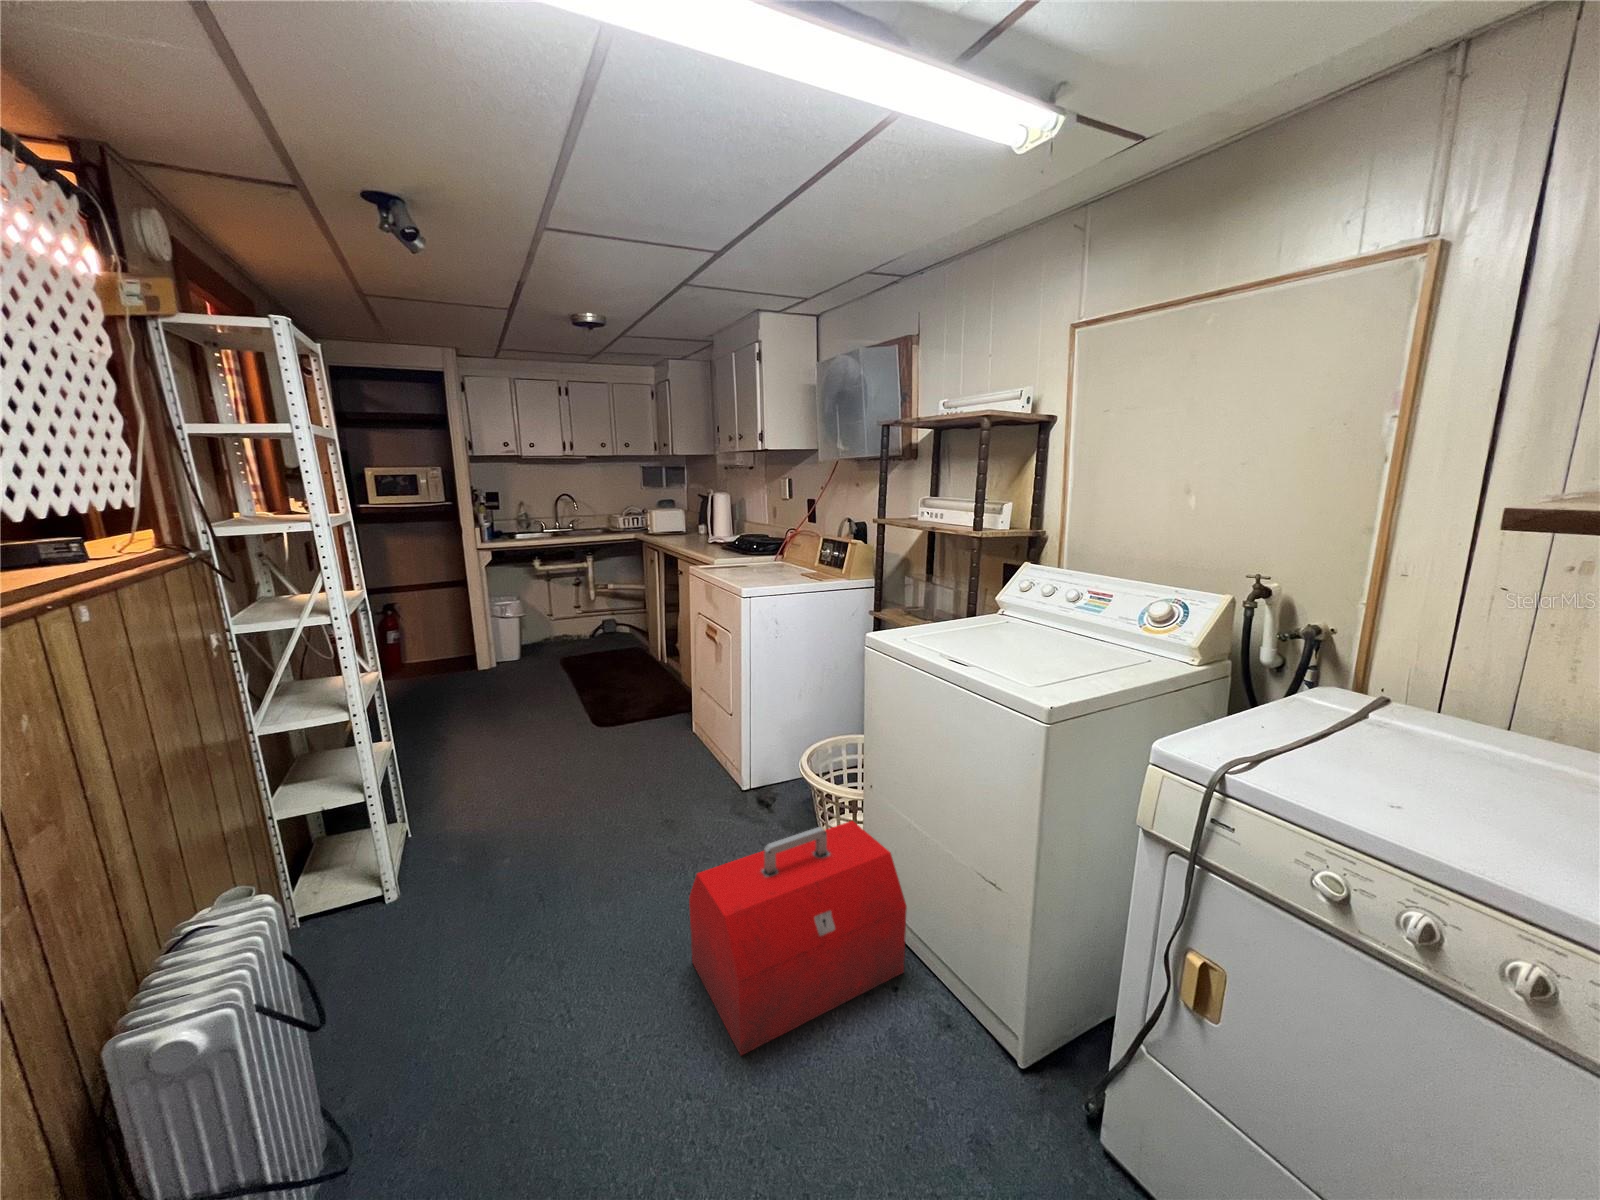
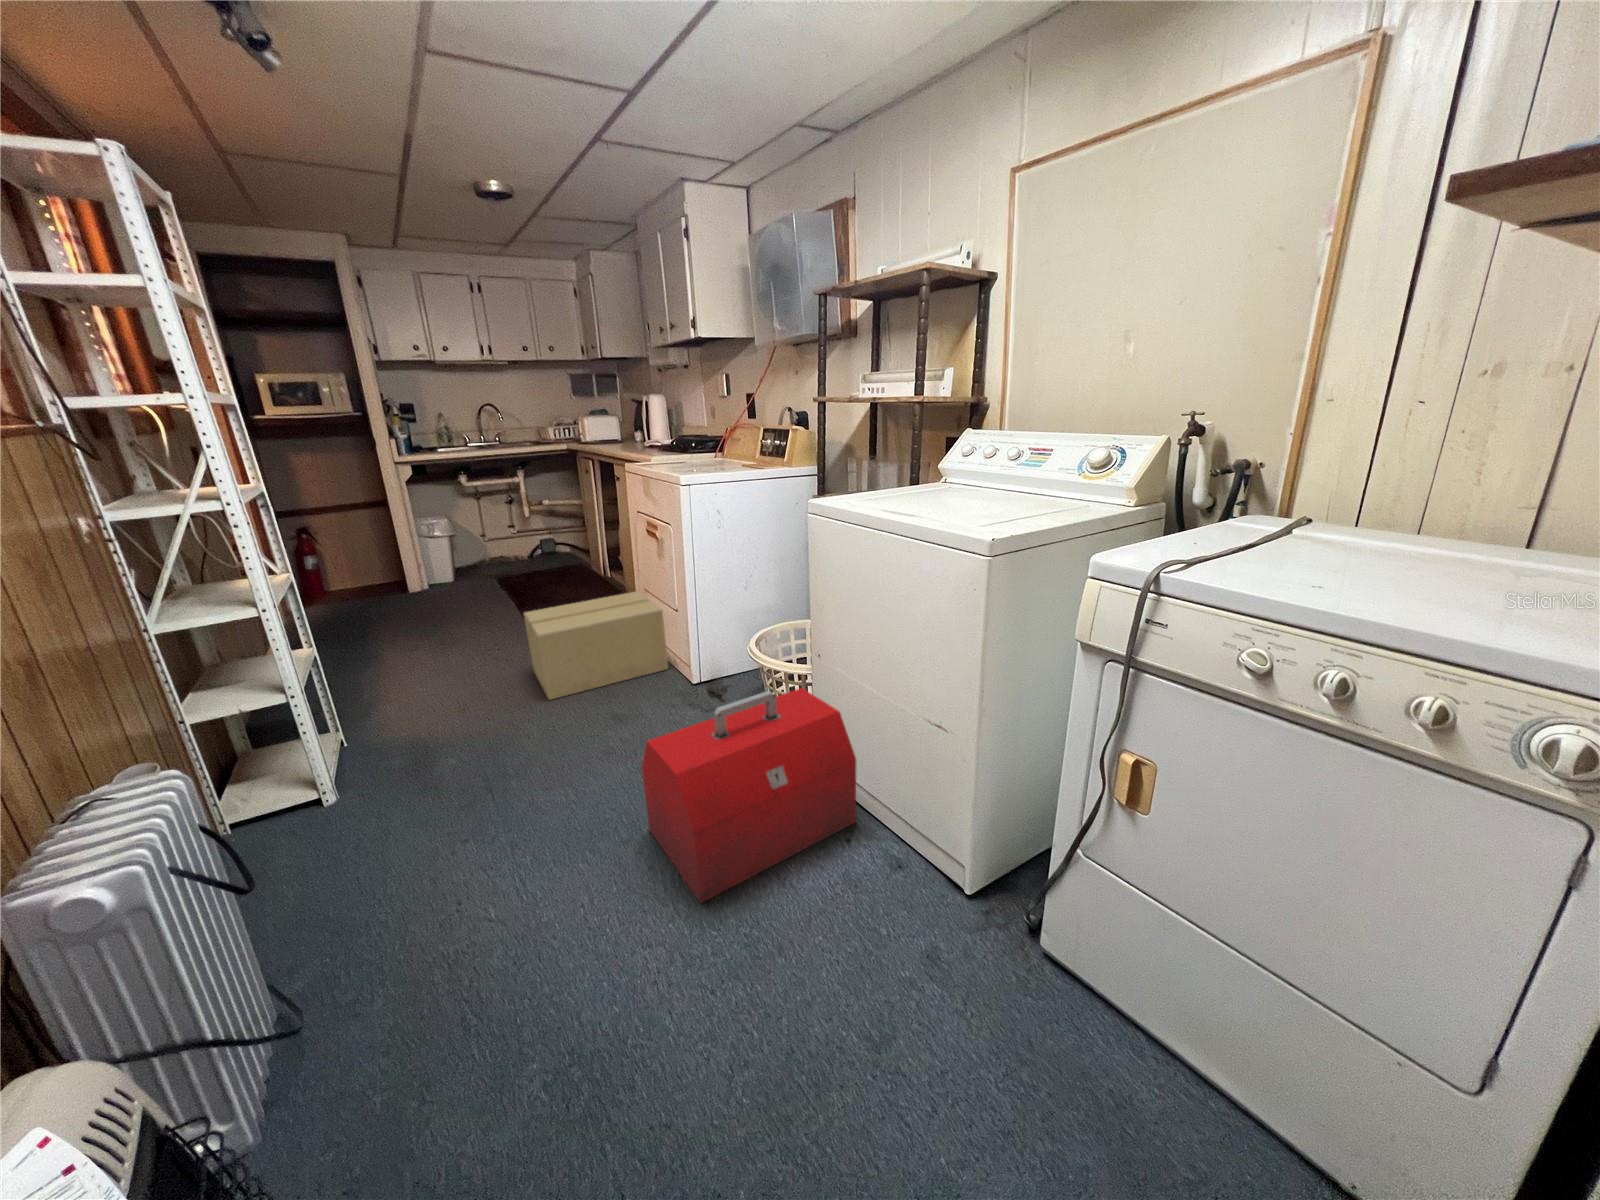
cardboard box: none [582,691,718,802] -> present [524,592,668,700]

